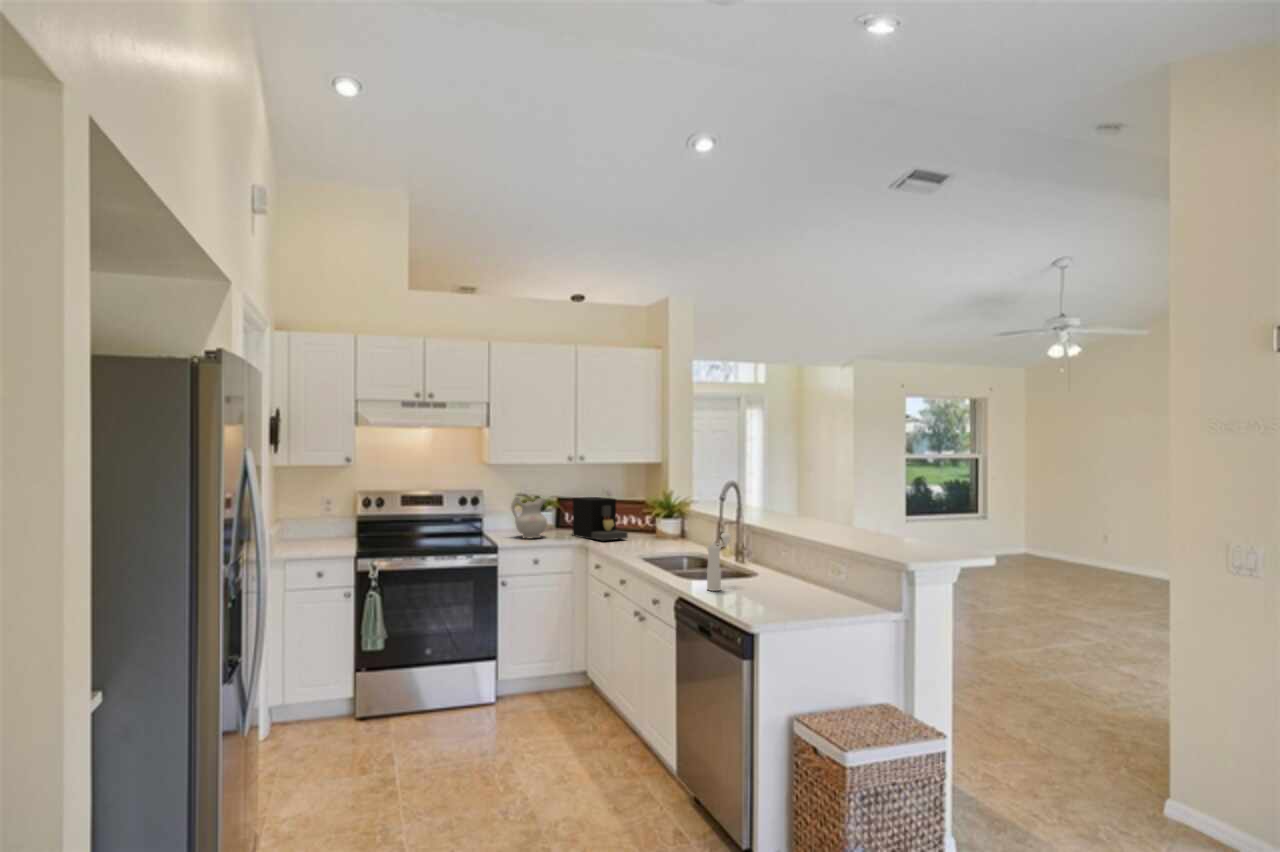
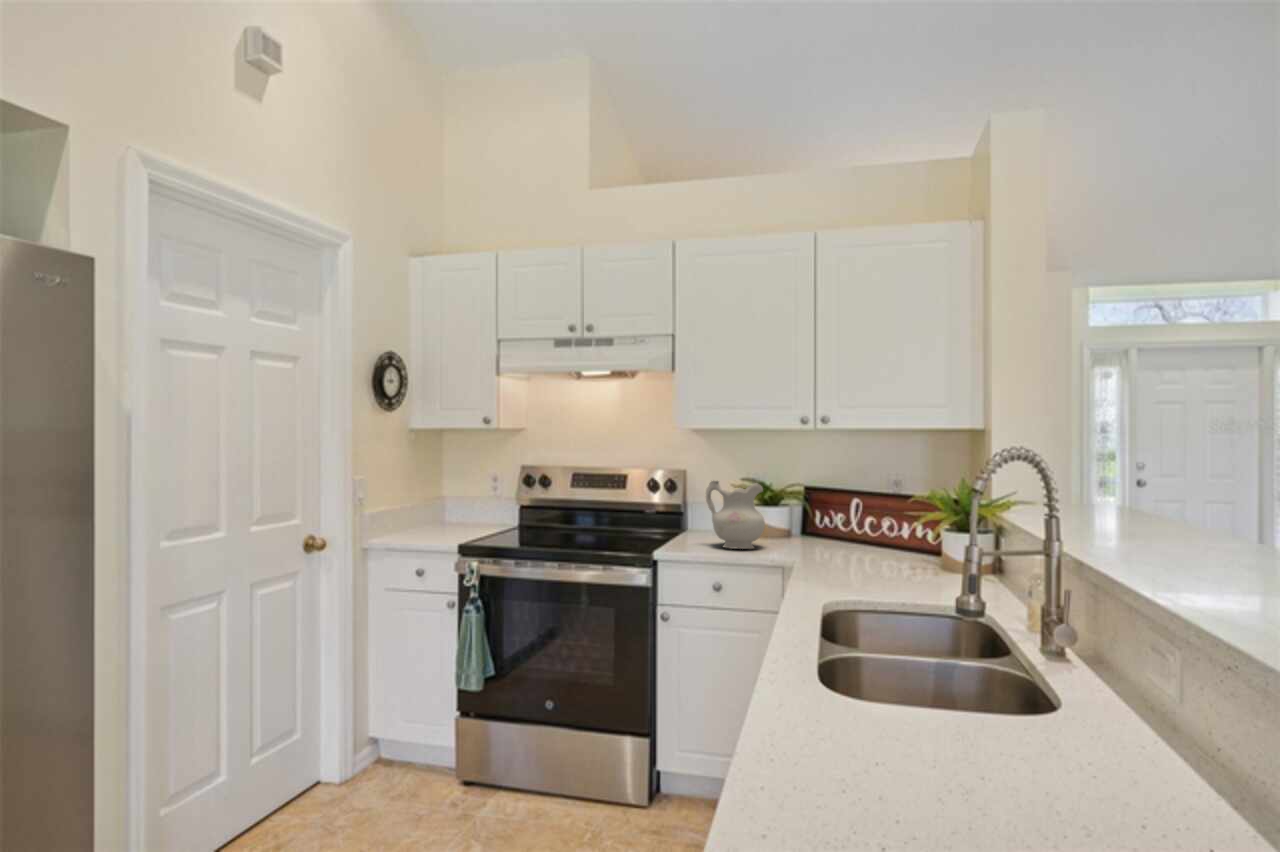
coffee maker: present [572,497,628,540] -> none [813,486,899,564]
pepper mill: present [707,533,731,591] -> none [915,592,1027,792]

